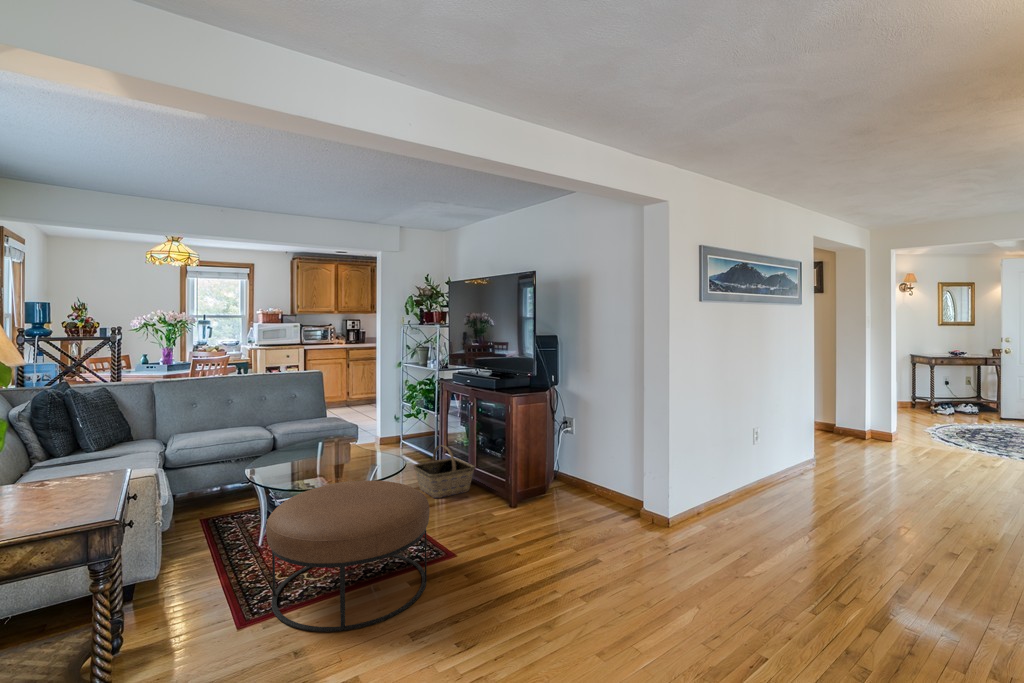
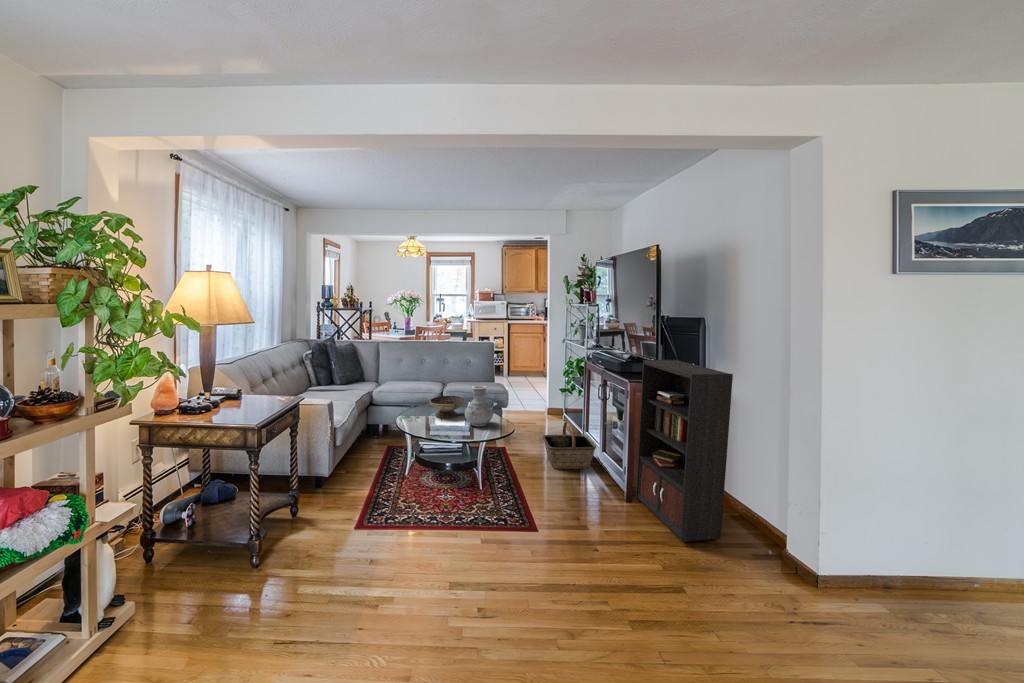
bookcase: none [531,367,660,535] -> present [636,360,772,554]
vase: none [335,414,370,463] -> present [465,386,493,426]
decorative bowl: none [278,433,323,461] -> present [430,396,464,418]
ottoman: present [266,480,430,632] -> none [374,442,506,565]

